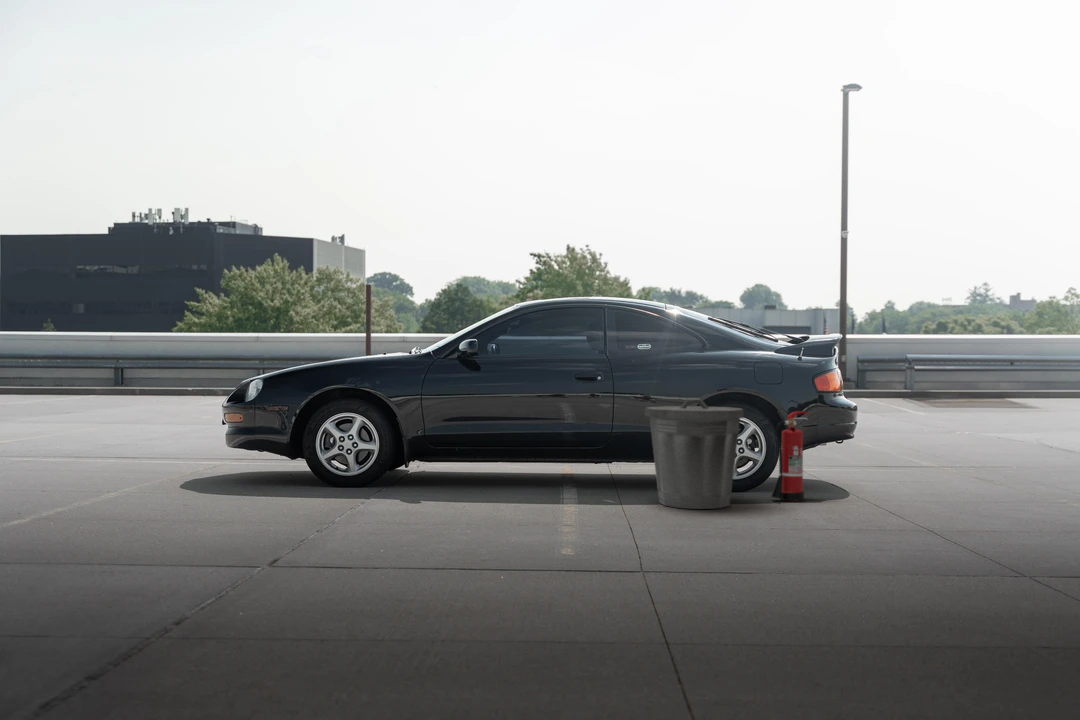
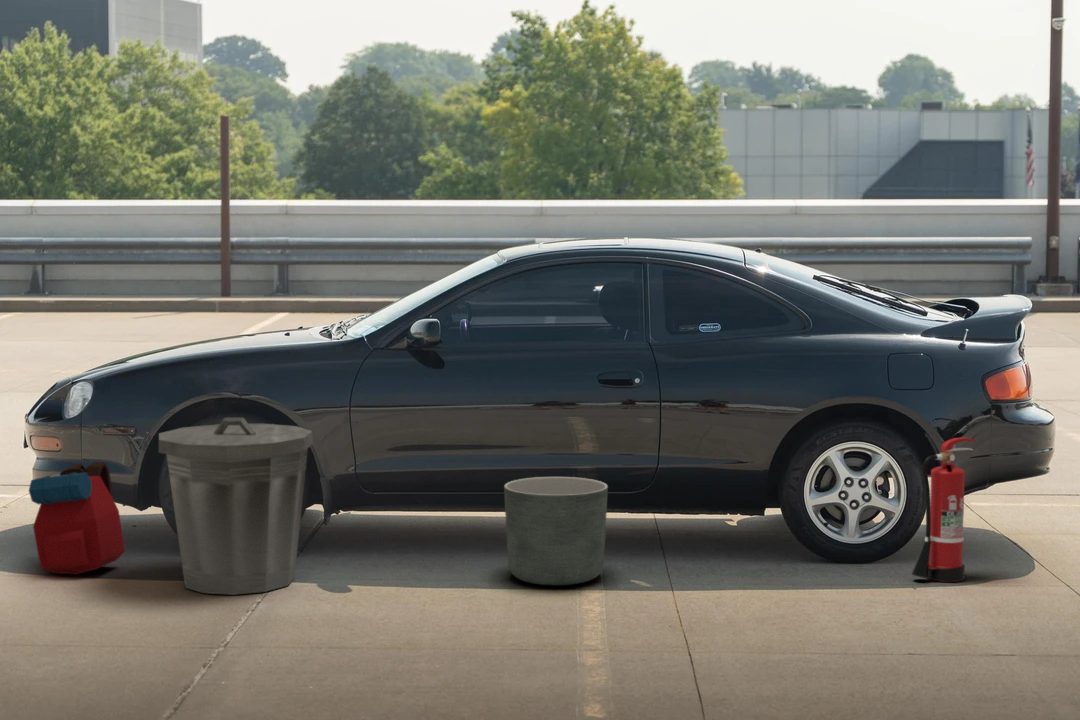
trash can: present [645,398,744,509] -> present [159,418,313,595]
backpack: none [221,427,280,494] -> present [29,462,125,574]
planter: none [516,437,580,501] -> present [504,477,608,585]

